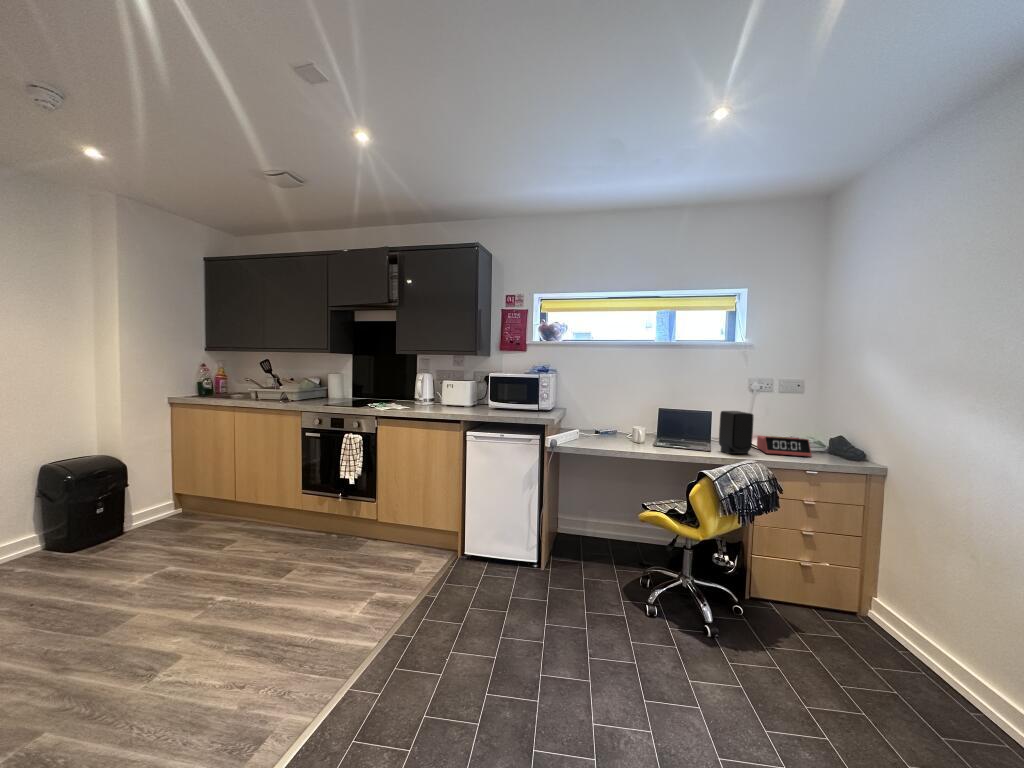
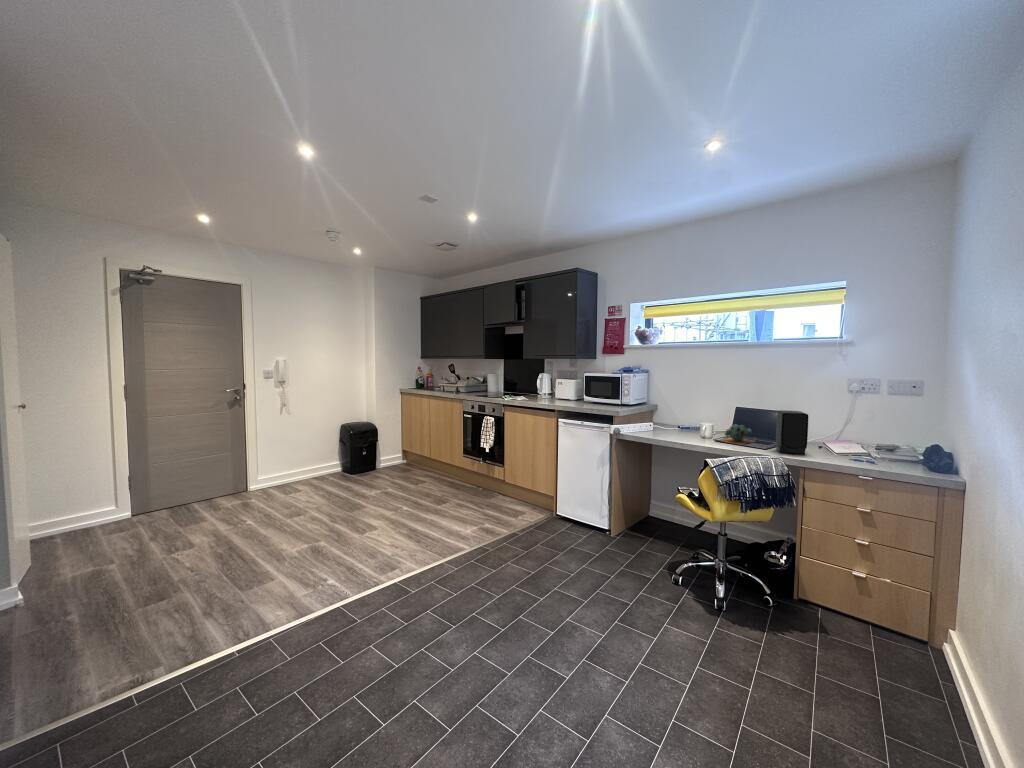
succulent plant: none [657,426,687,449] -> present [717,424,754,445]
alarm clock: present [757,436,811,456] -> none [827,439,884,463]

